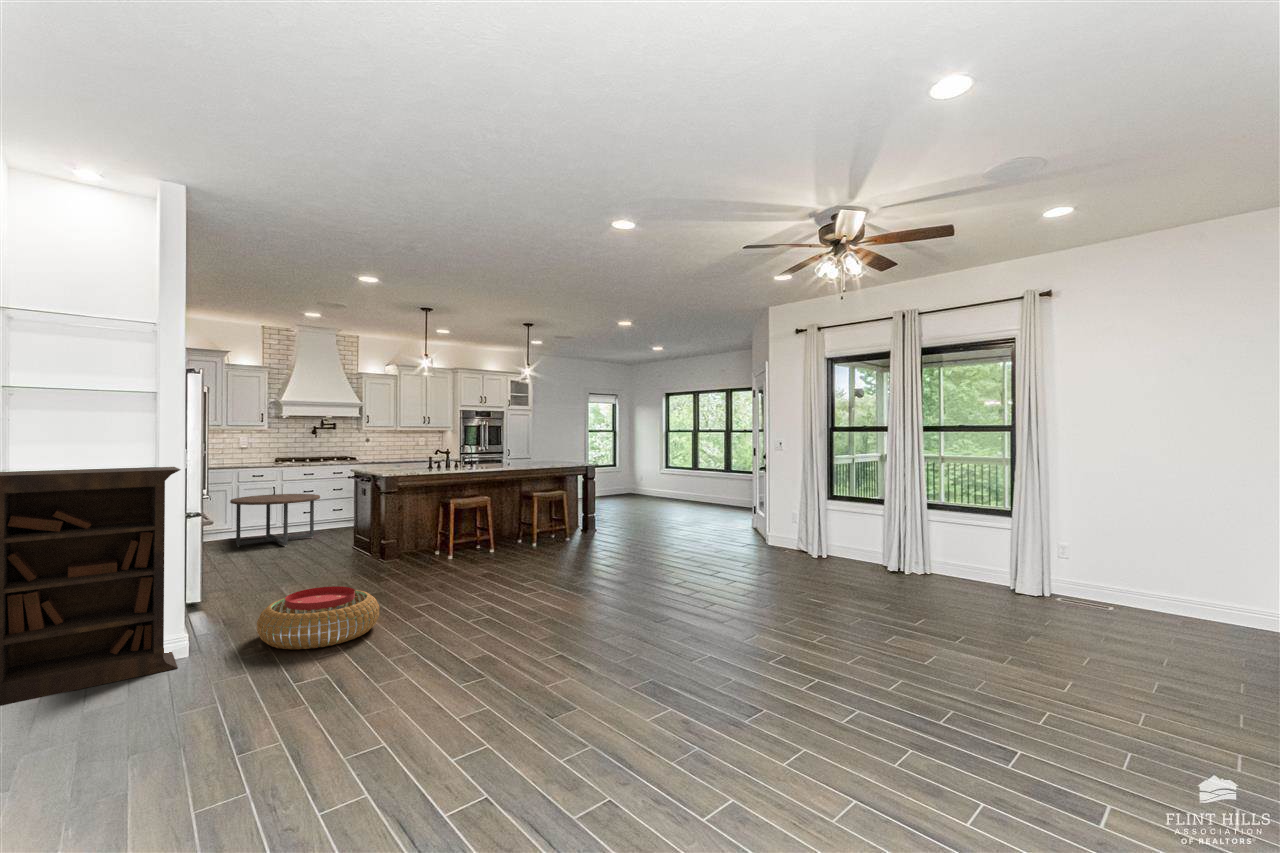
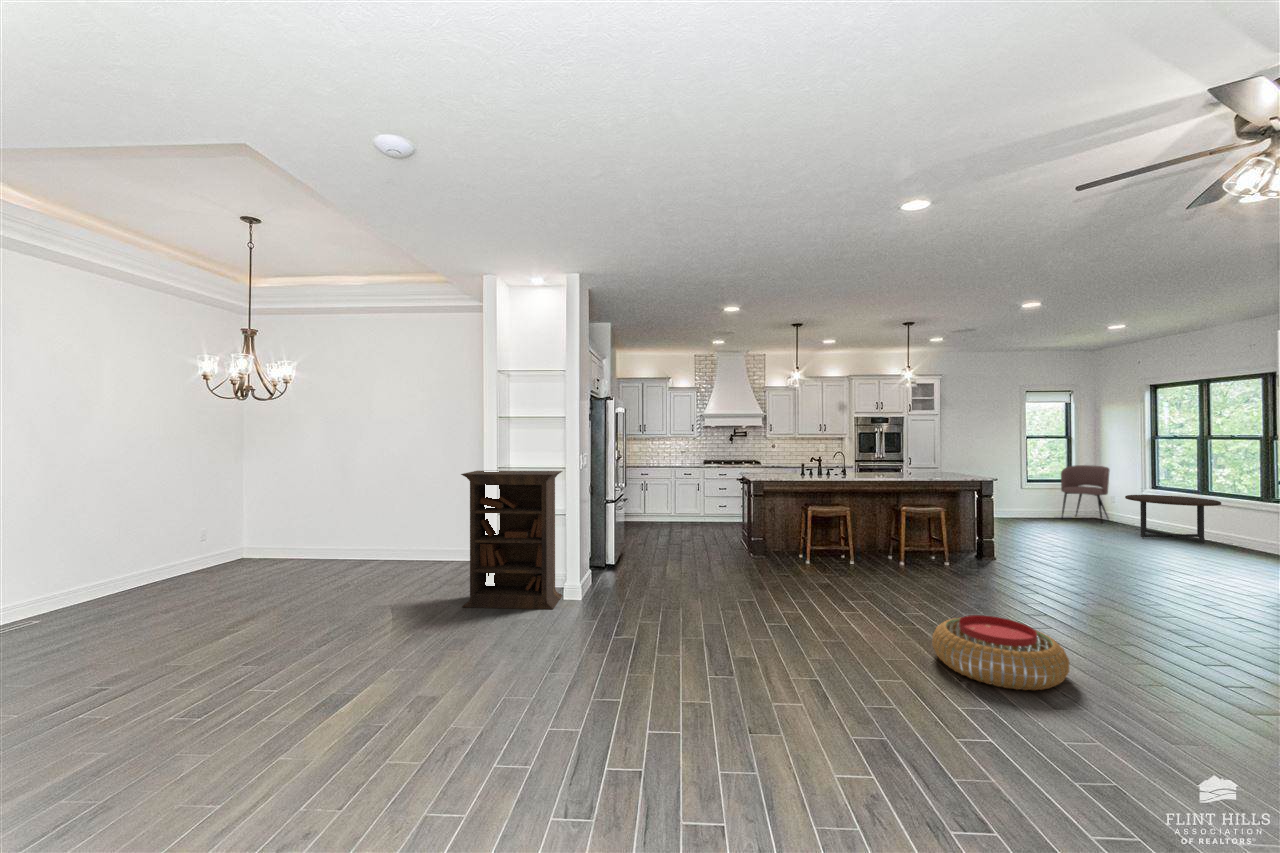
armchair: none [612,454,642,499] -> present [1061,465,1110,523]
coffee table: present [230,494,320,547] -> present [1125,495,1221,545]
pouf: present [257,586,379,649] -> present [932,615,1069,690]

